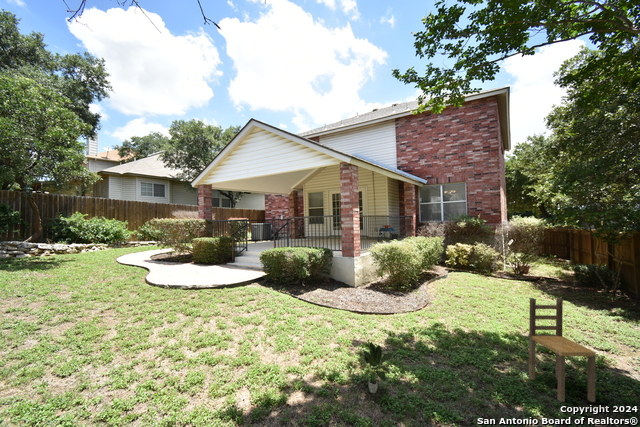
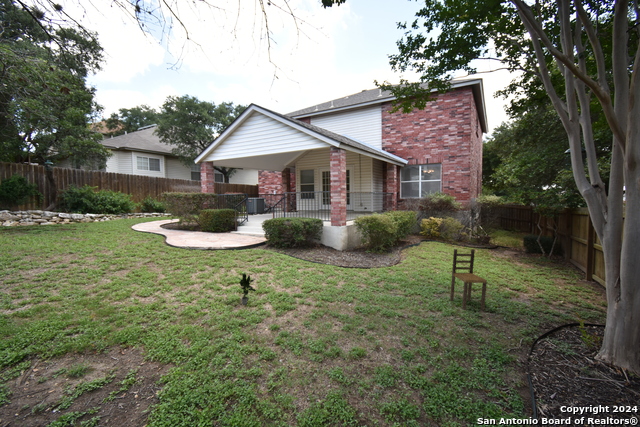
potted plant: present [362,343,393,393] -> present [239,273,256,305]

